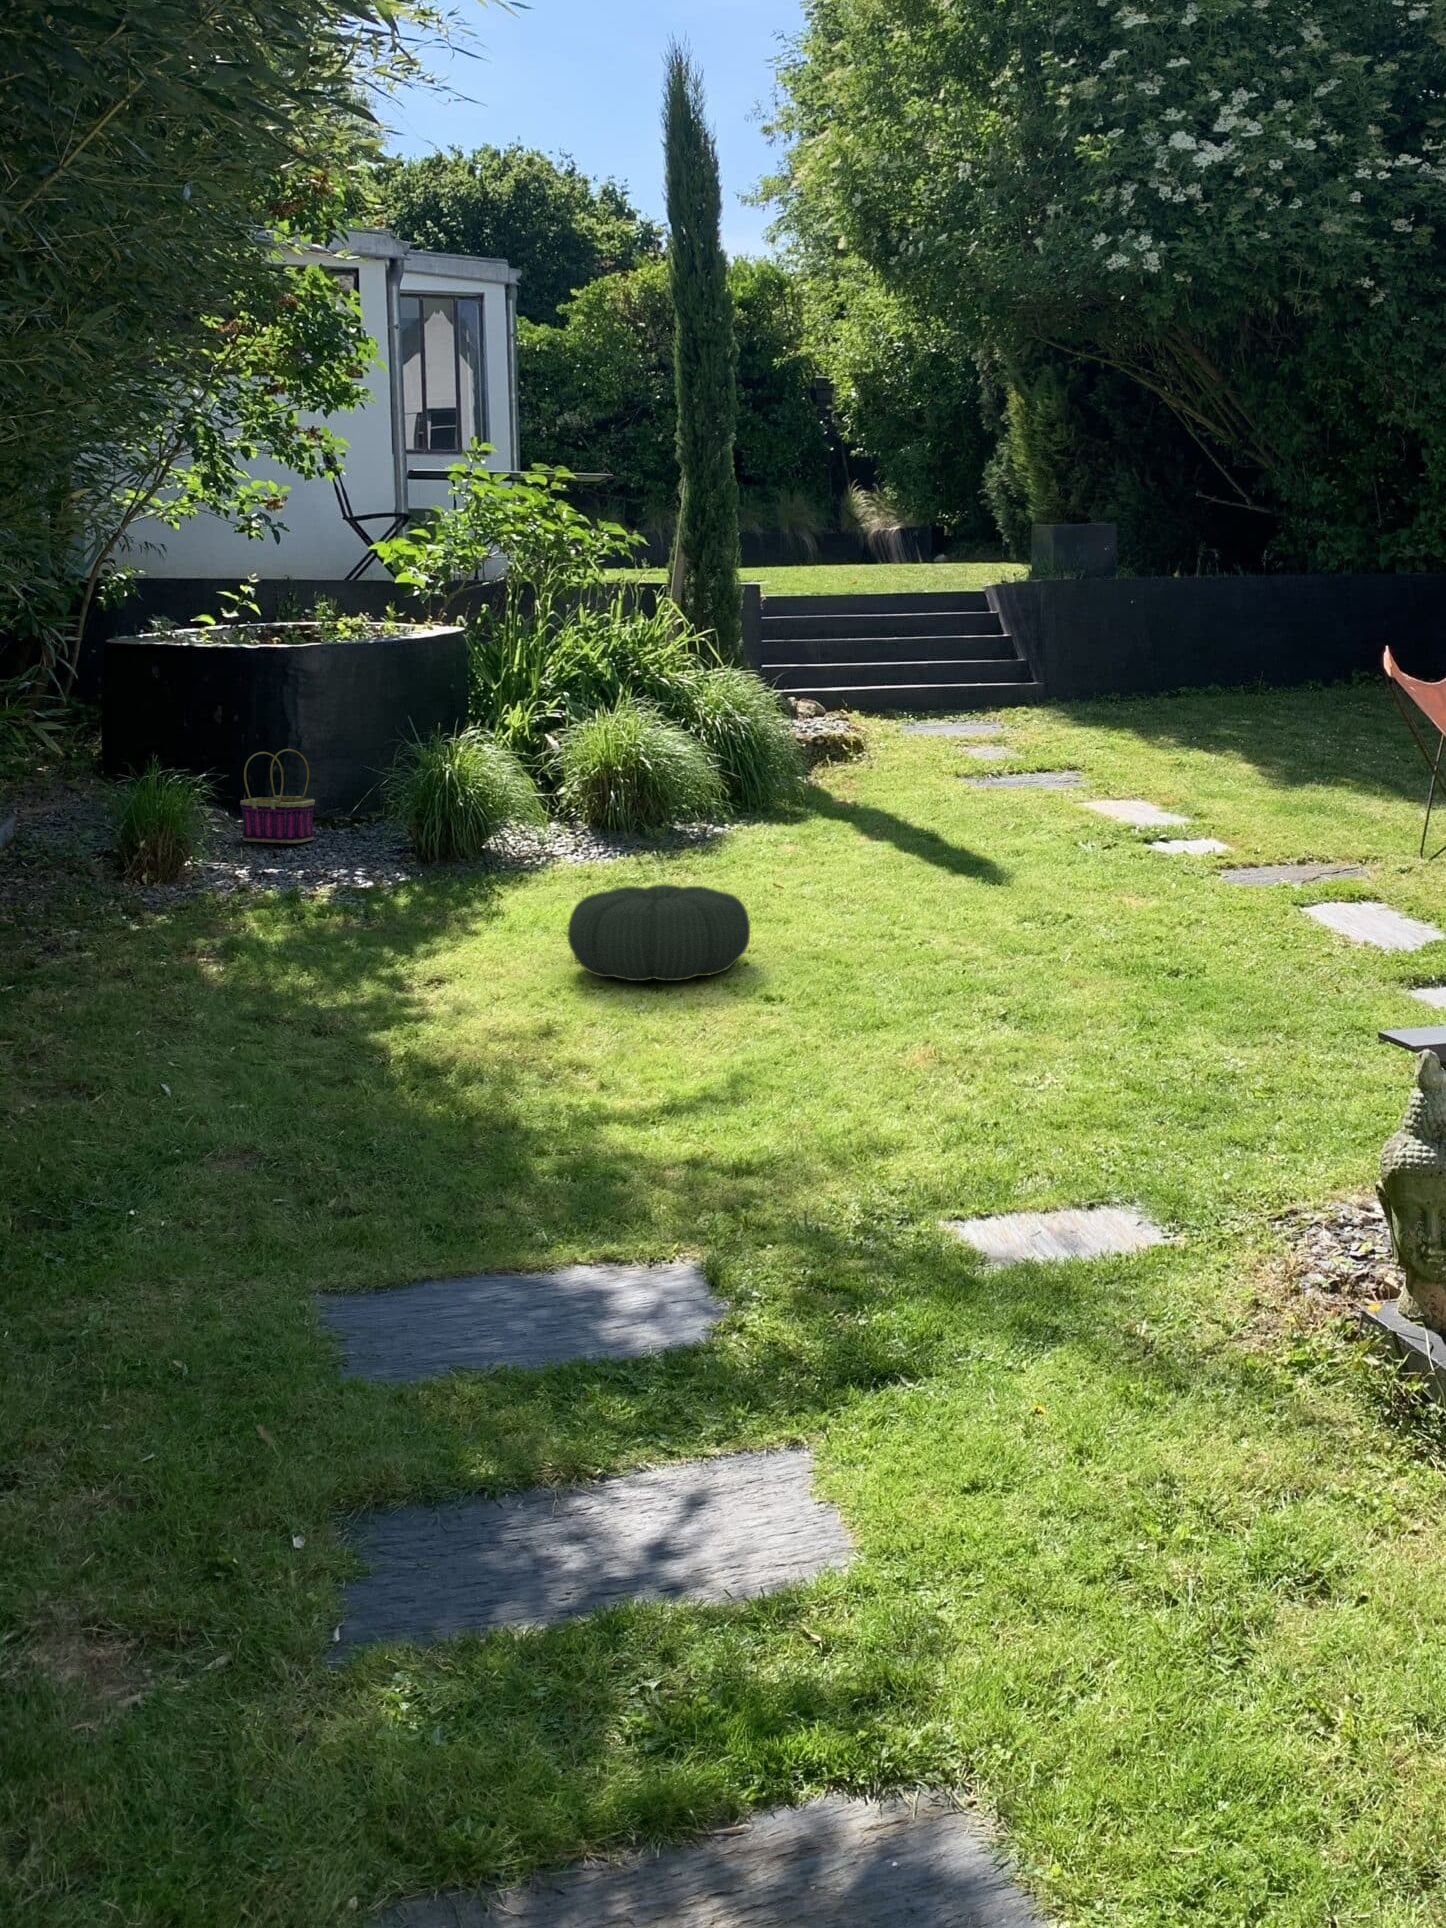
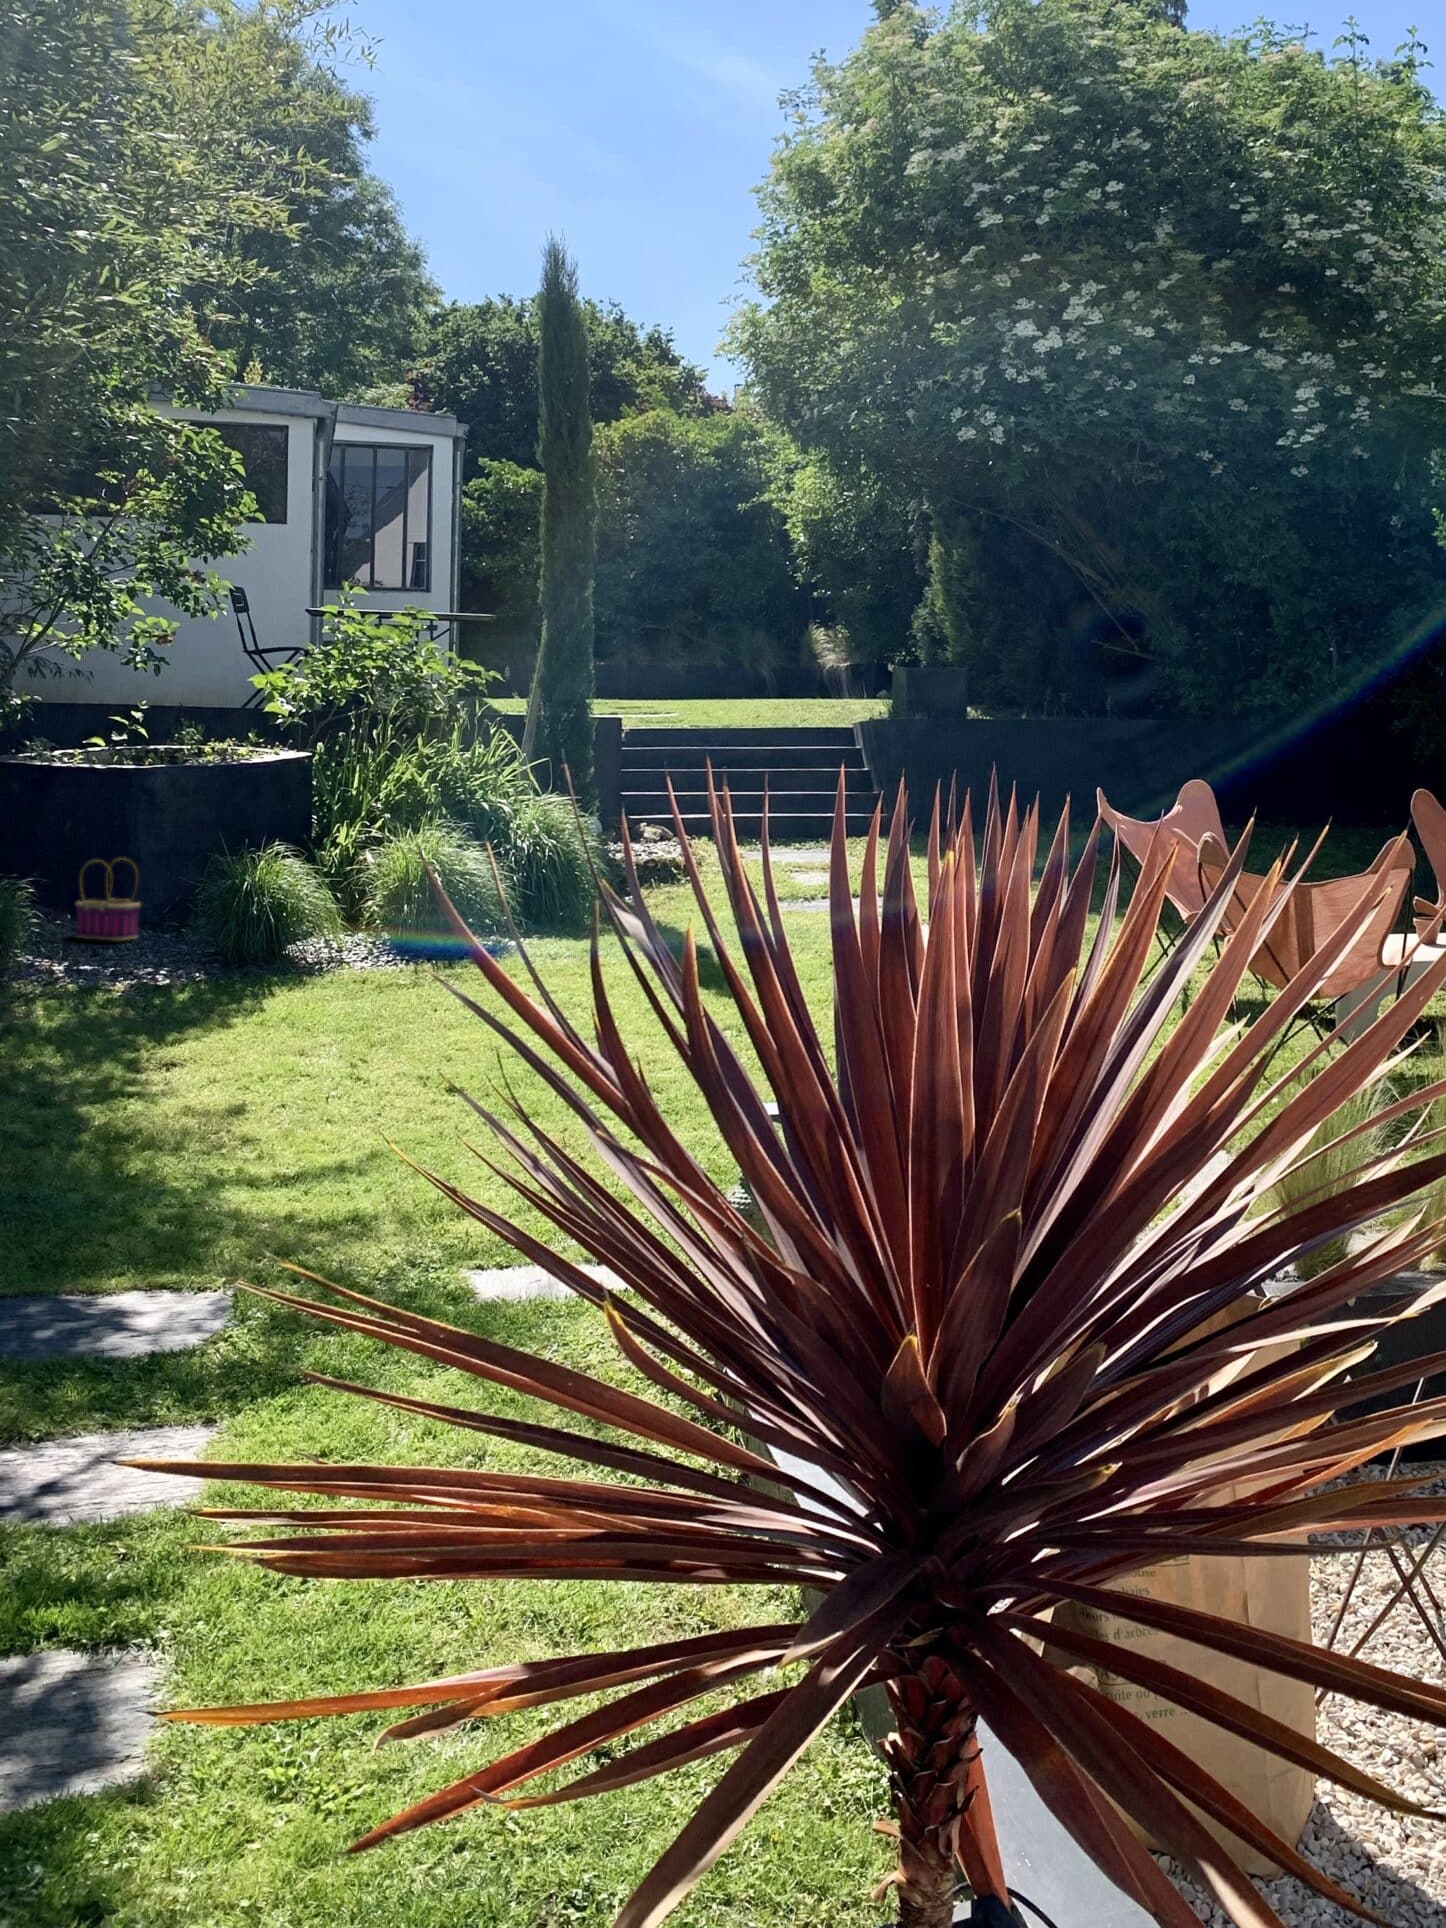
pouf: present [568,884,750,981] -> none [281,978,438,1057]

